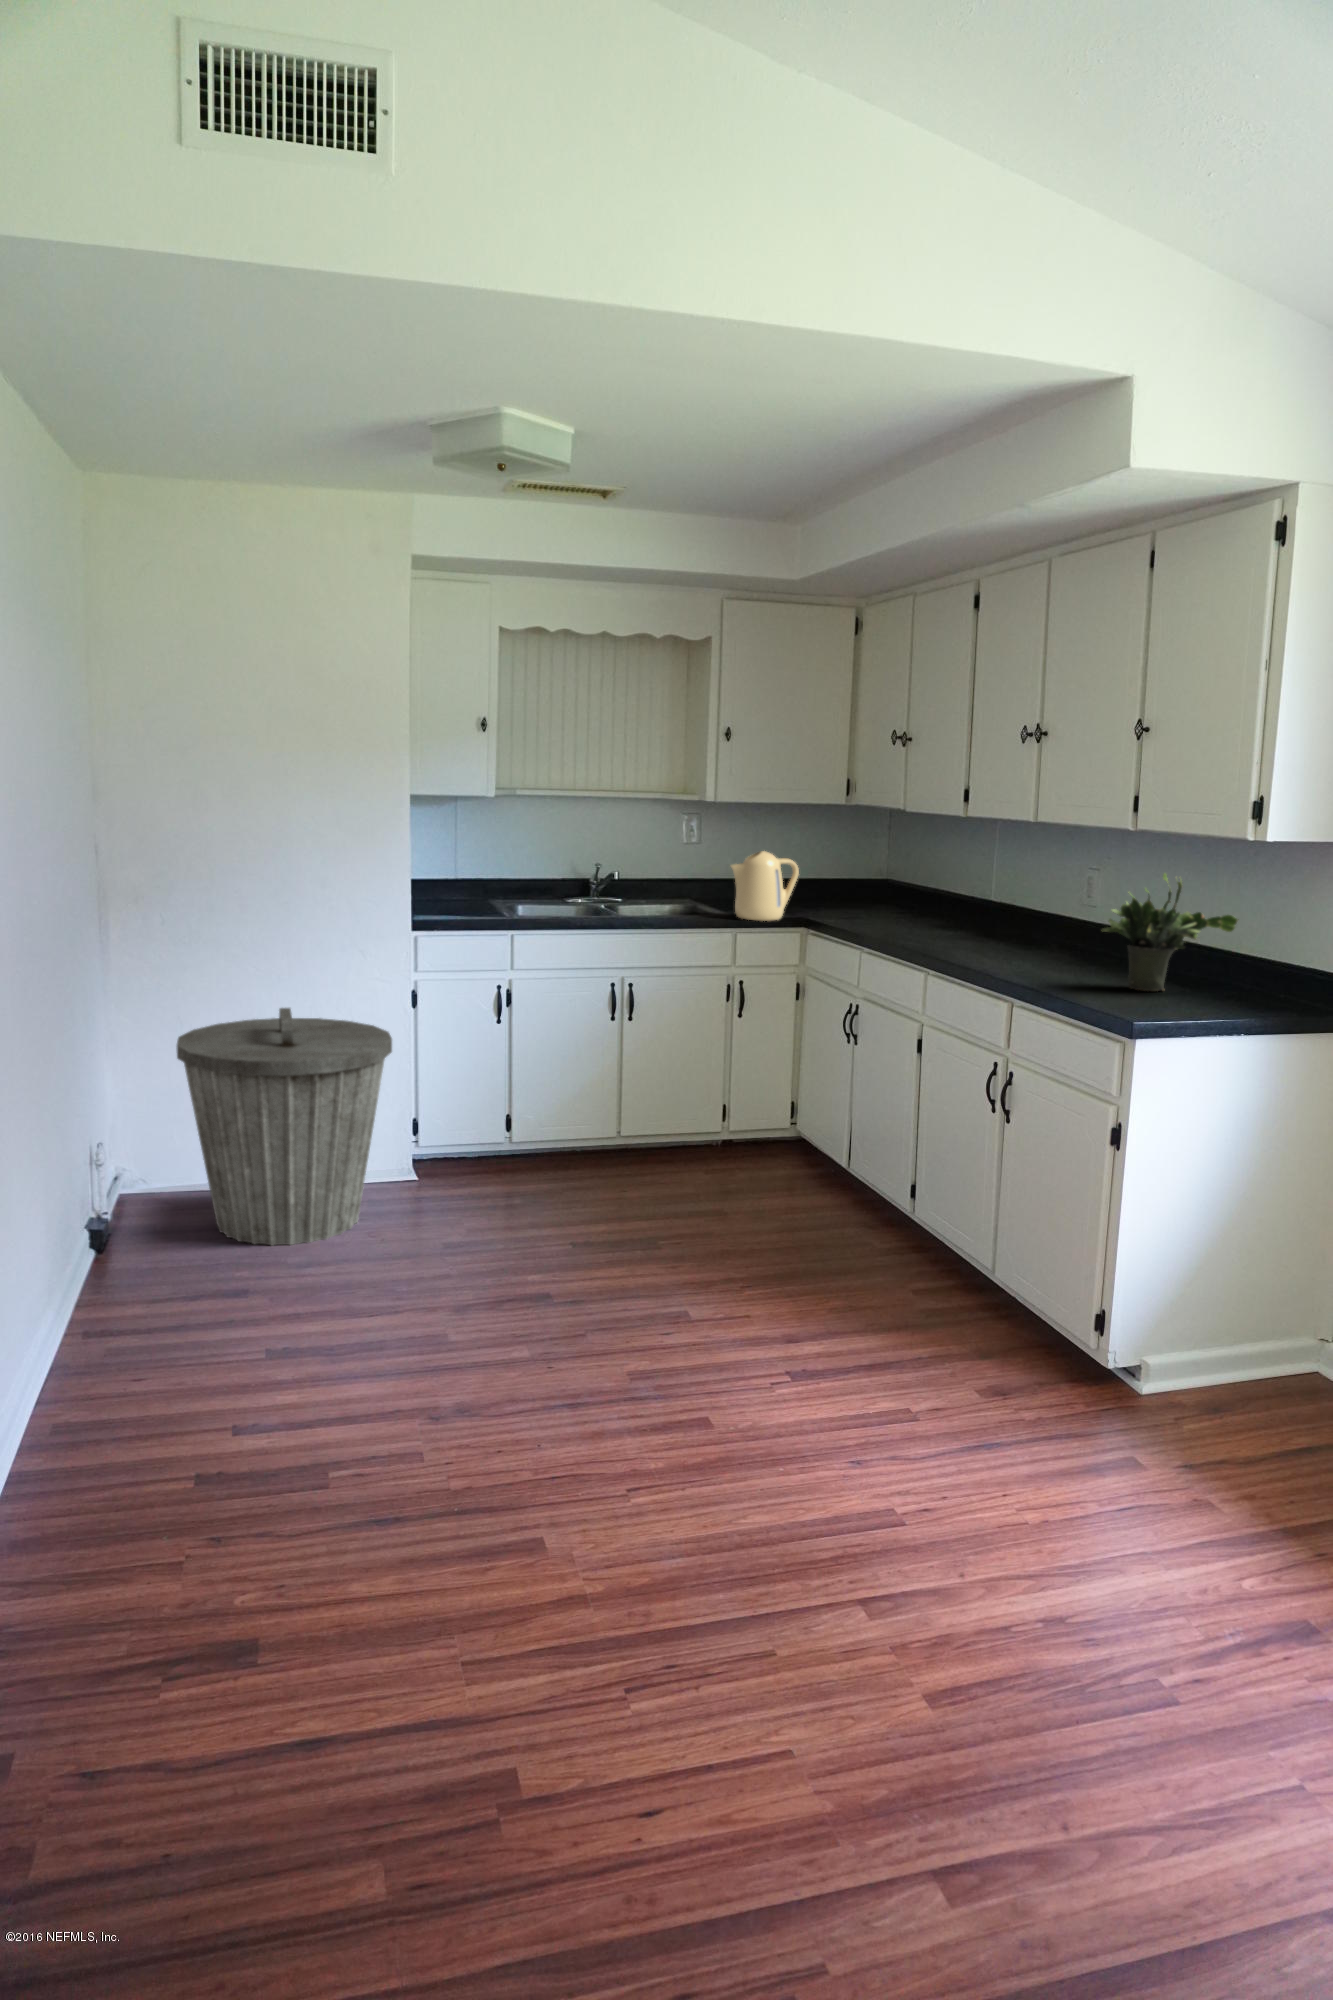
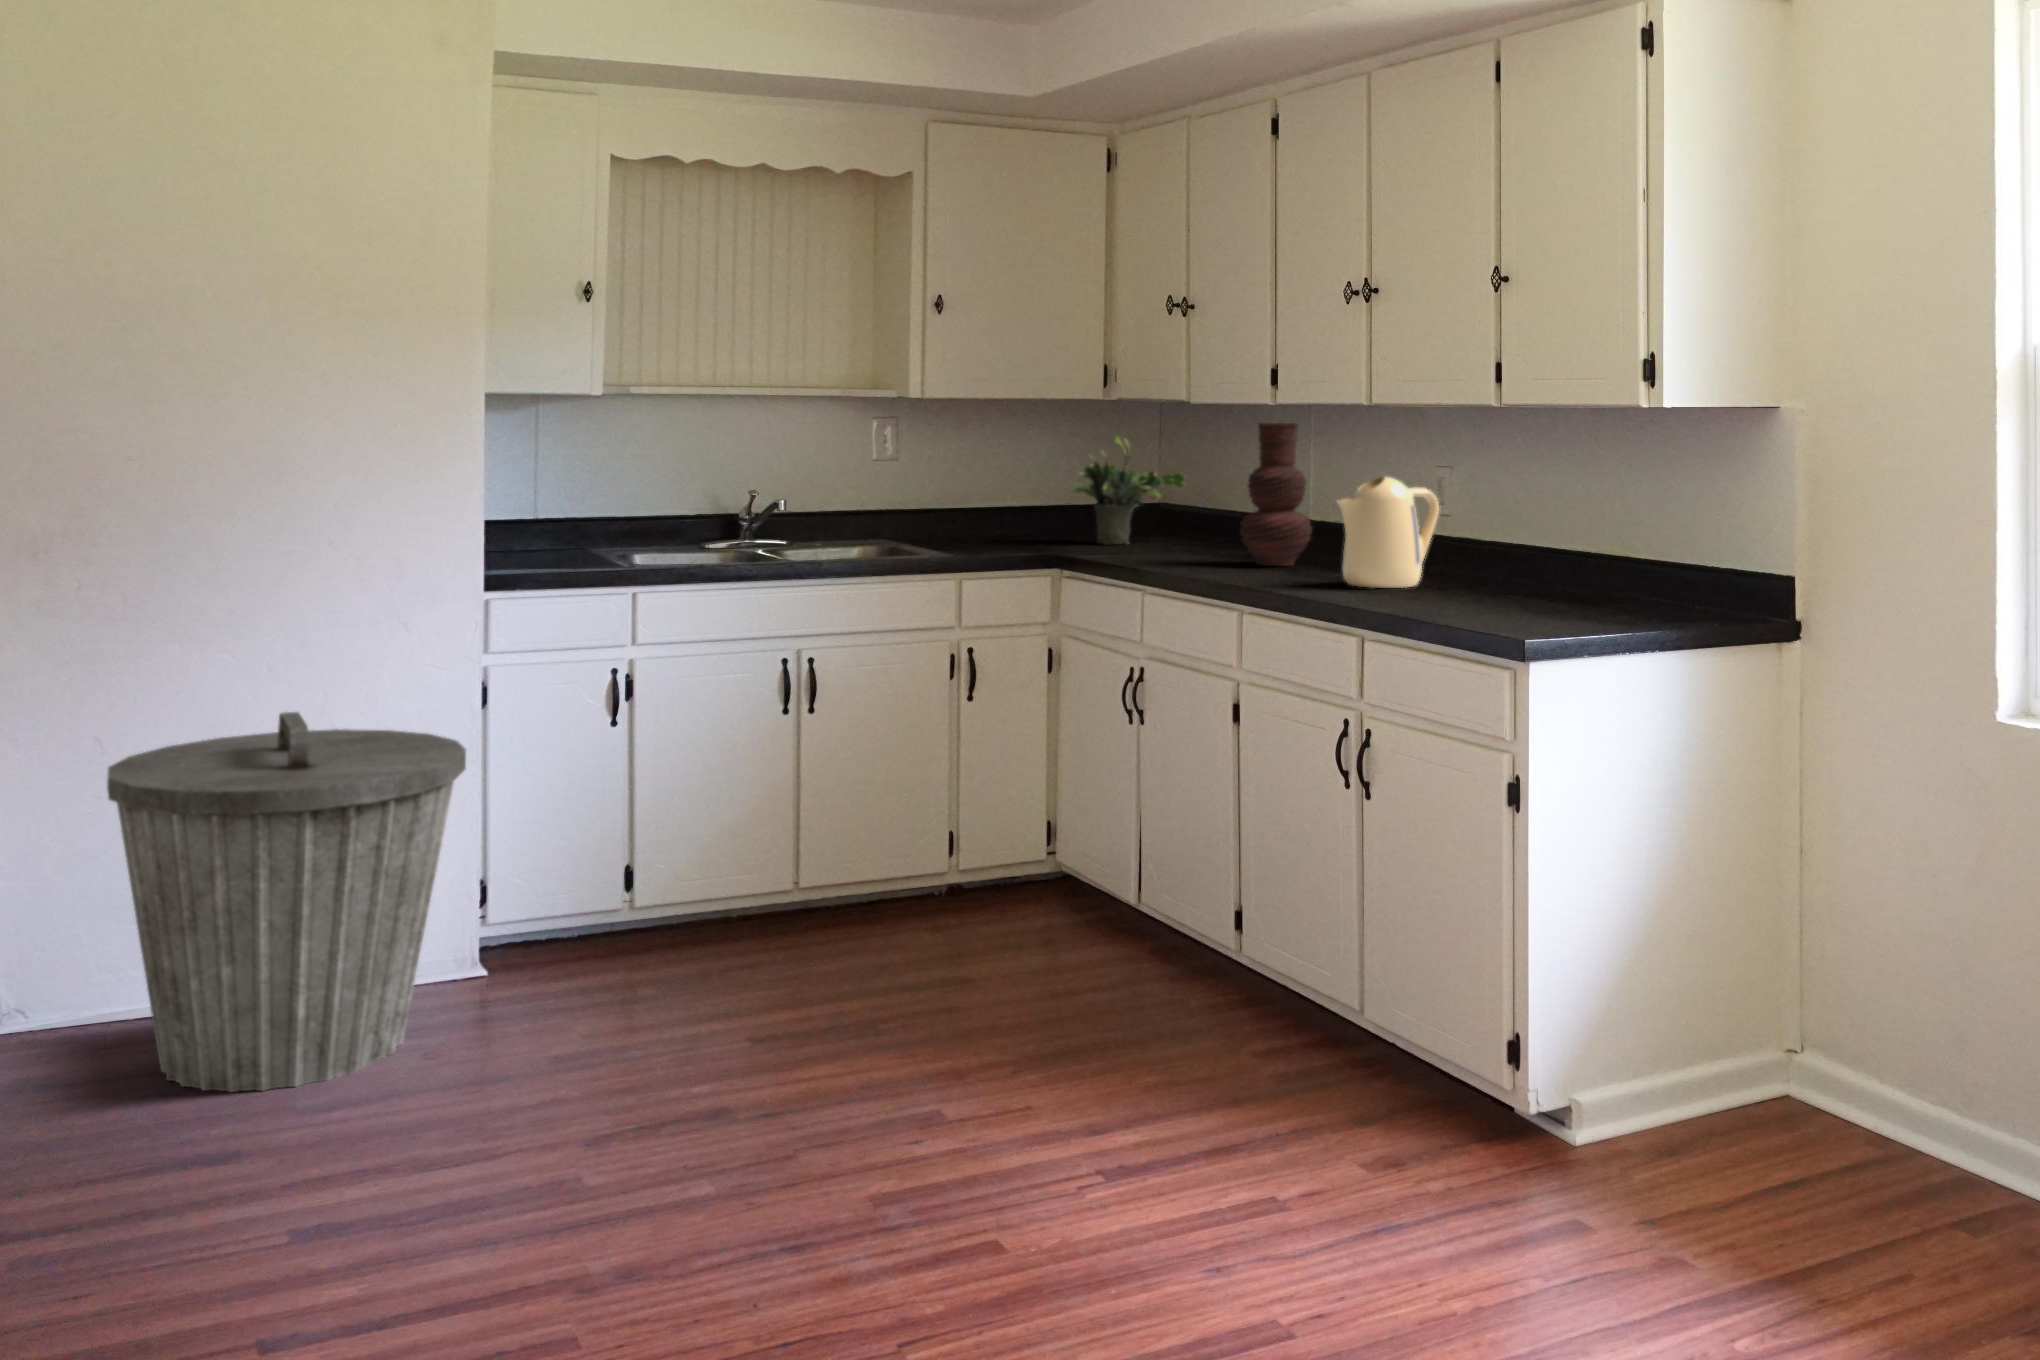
vase: none [936,828,992,938] -> present [1241,423,1312,566]
kettle: present [731,851,799,921] -> present [1338,477,1439,588]
potted plant: present [1101,874,1238,991] -> present [1072,437,1185,544]

